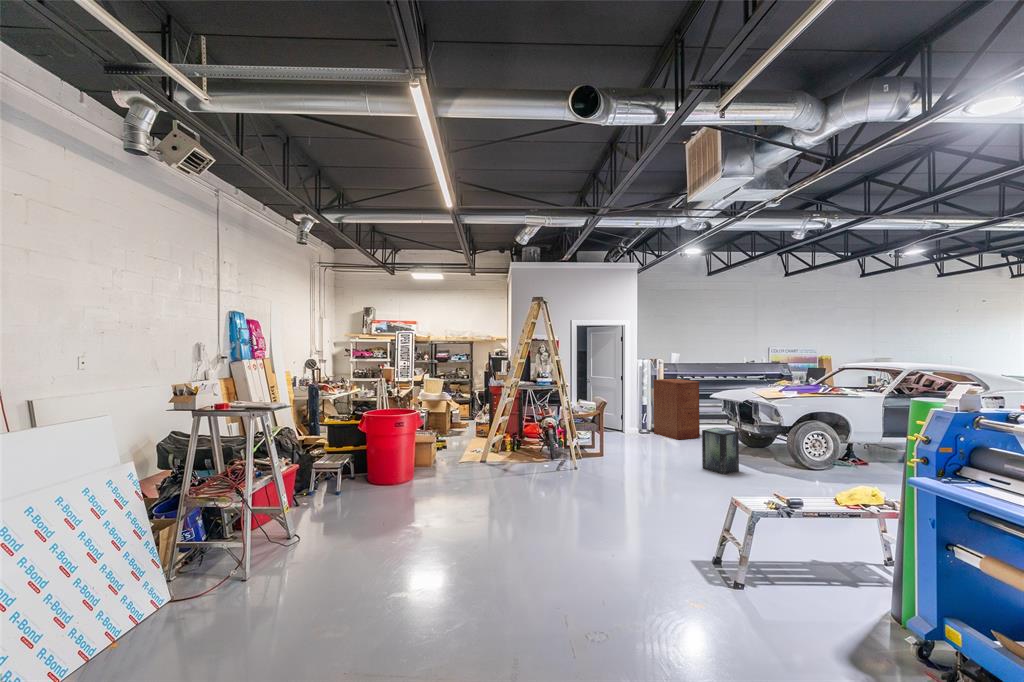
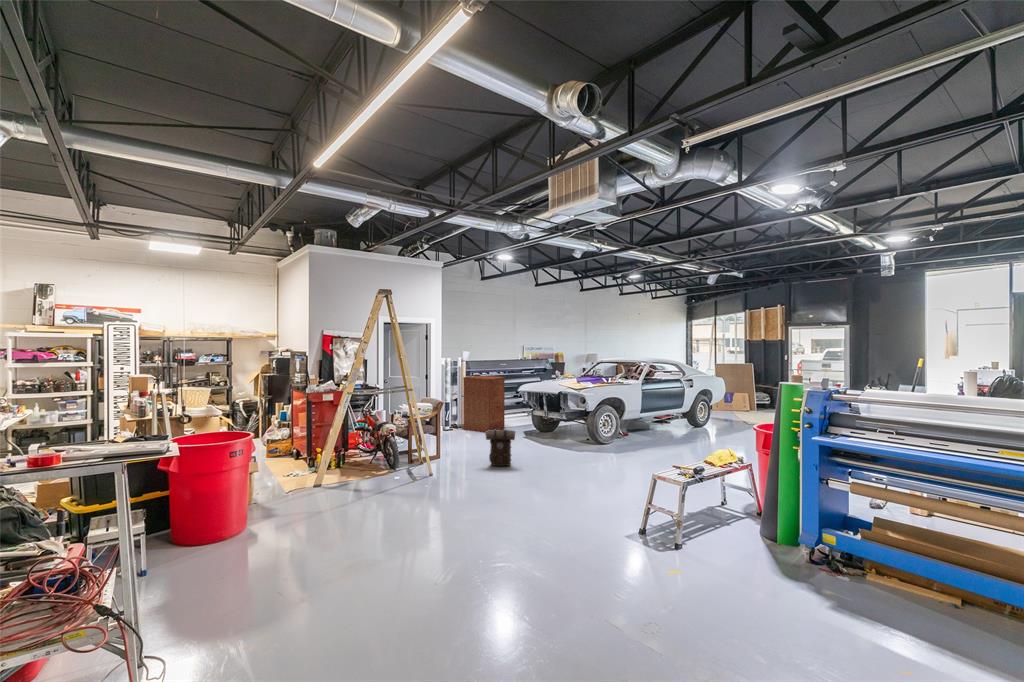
storage box: present [702,428,739,474] -> none [533,417,560,457]
backpack: none [636,434,669,475] -> present [485,430,515,466]

